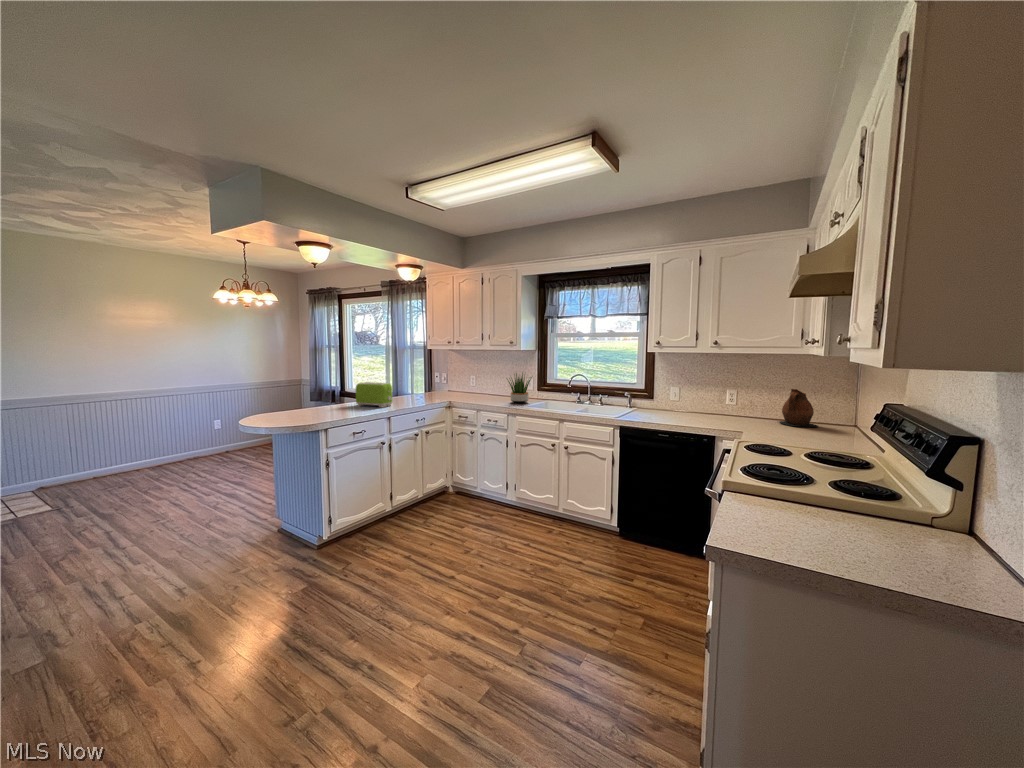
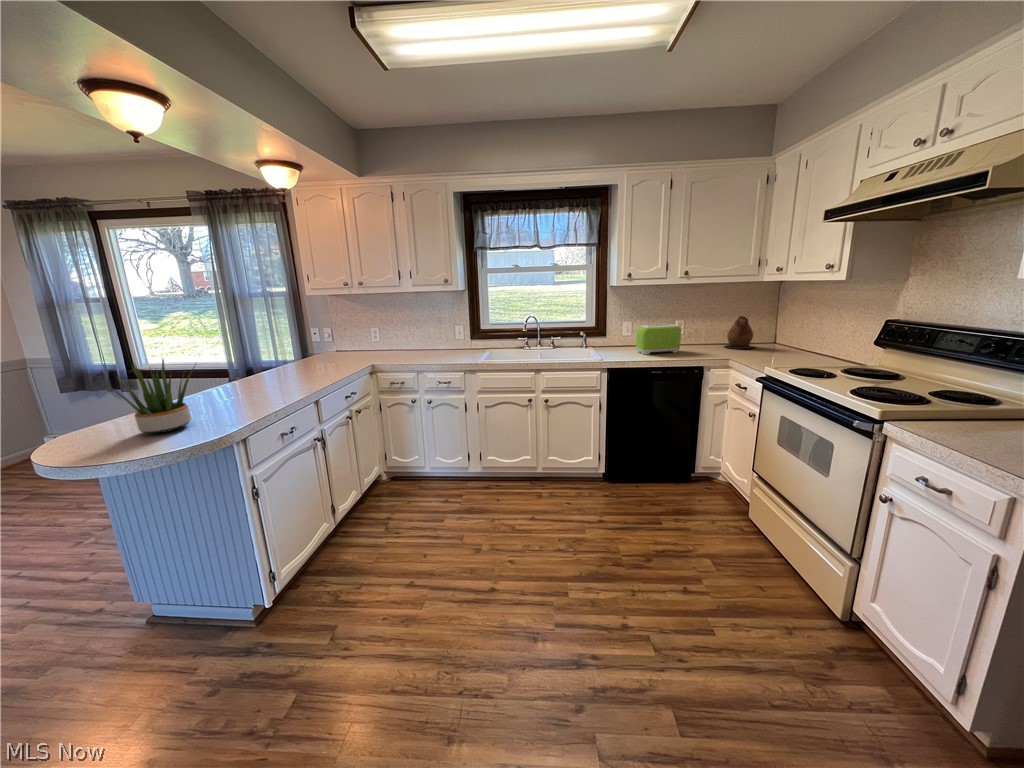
potted plant: present [507,373,532,403] -> present [105,359,194,433]
toaster: present [356,382,392,407] -> present [636,324,681,355]

